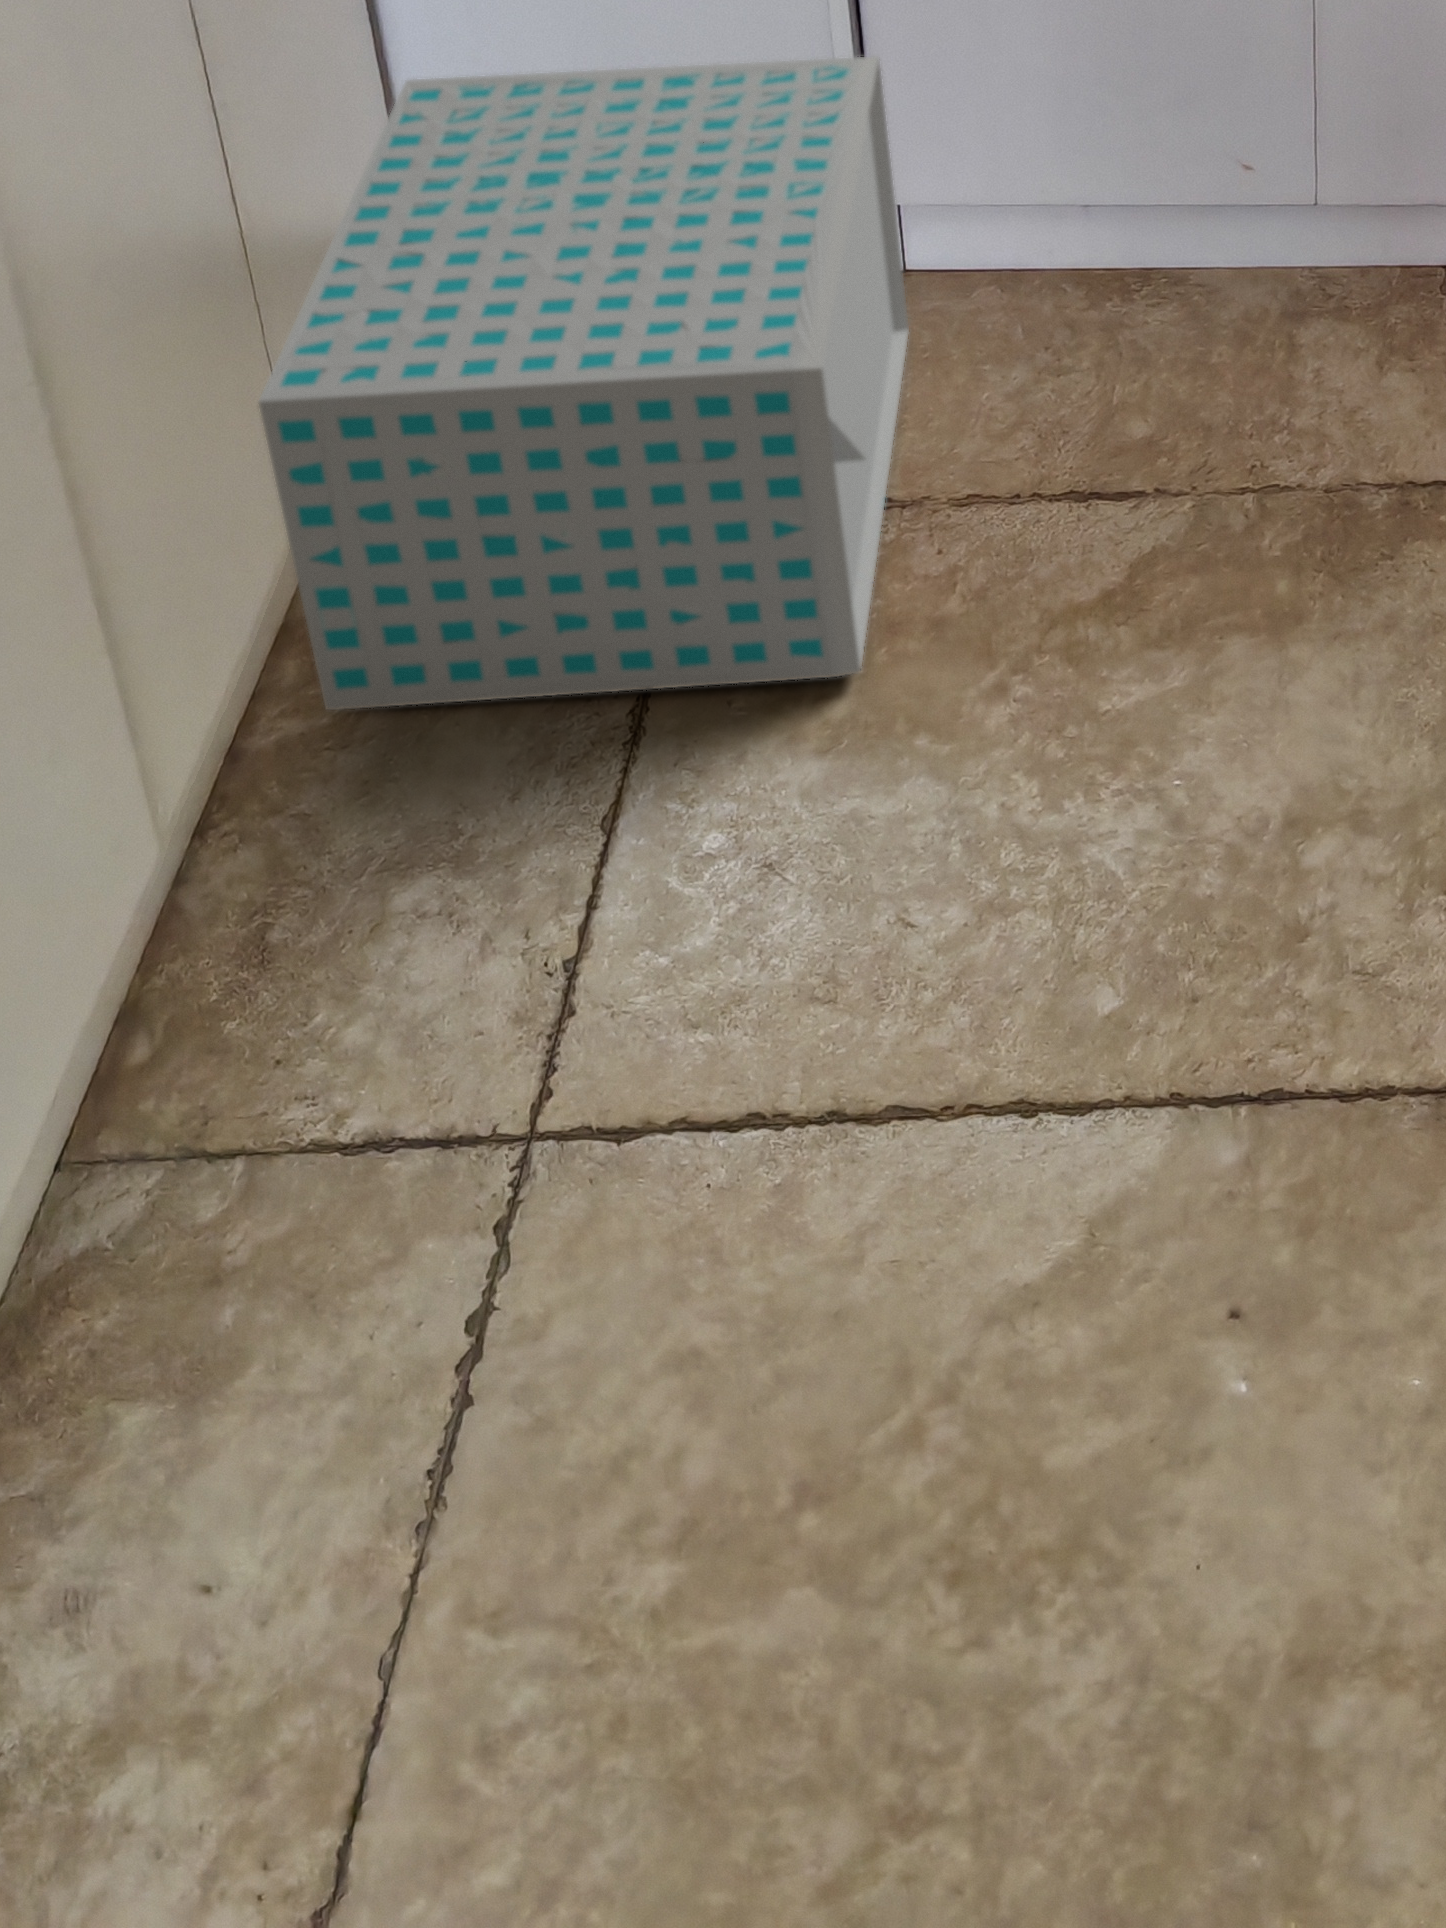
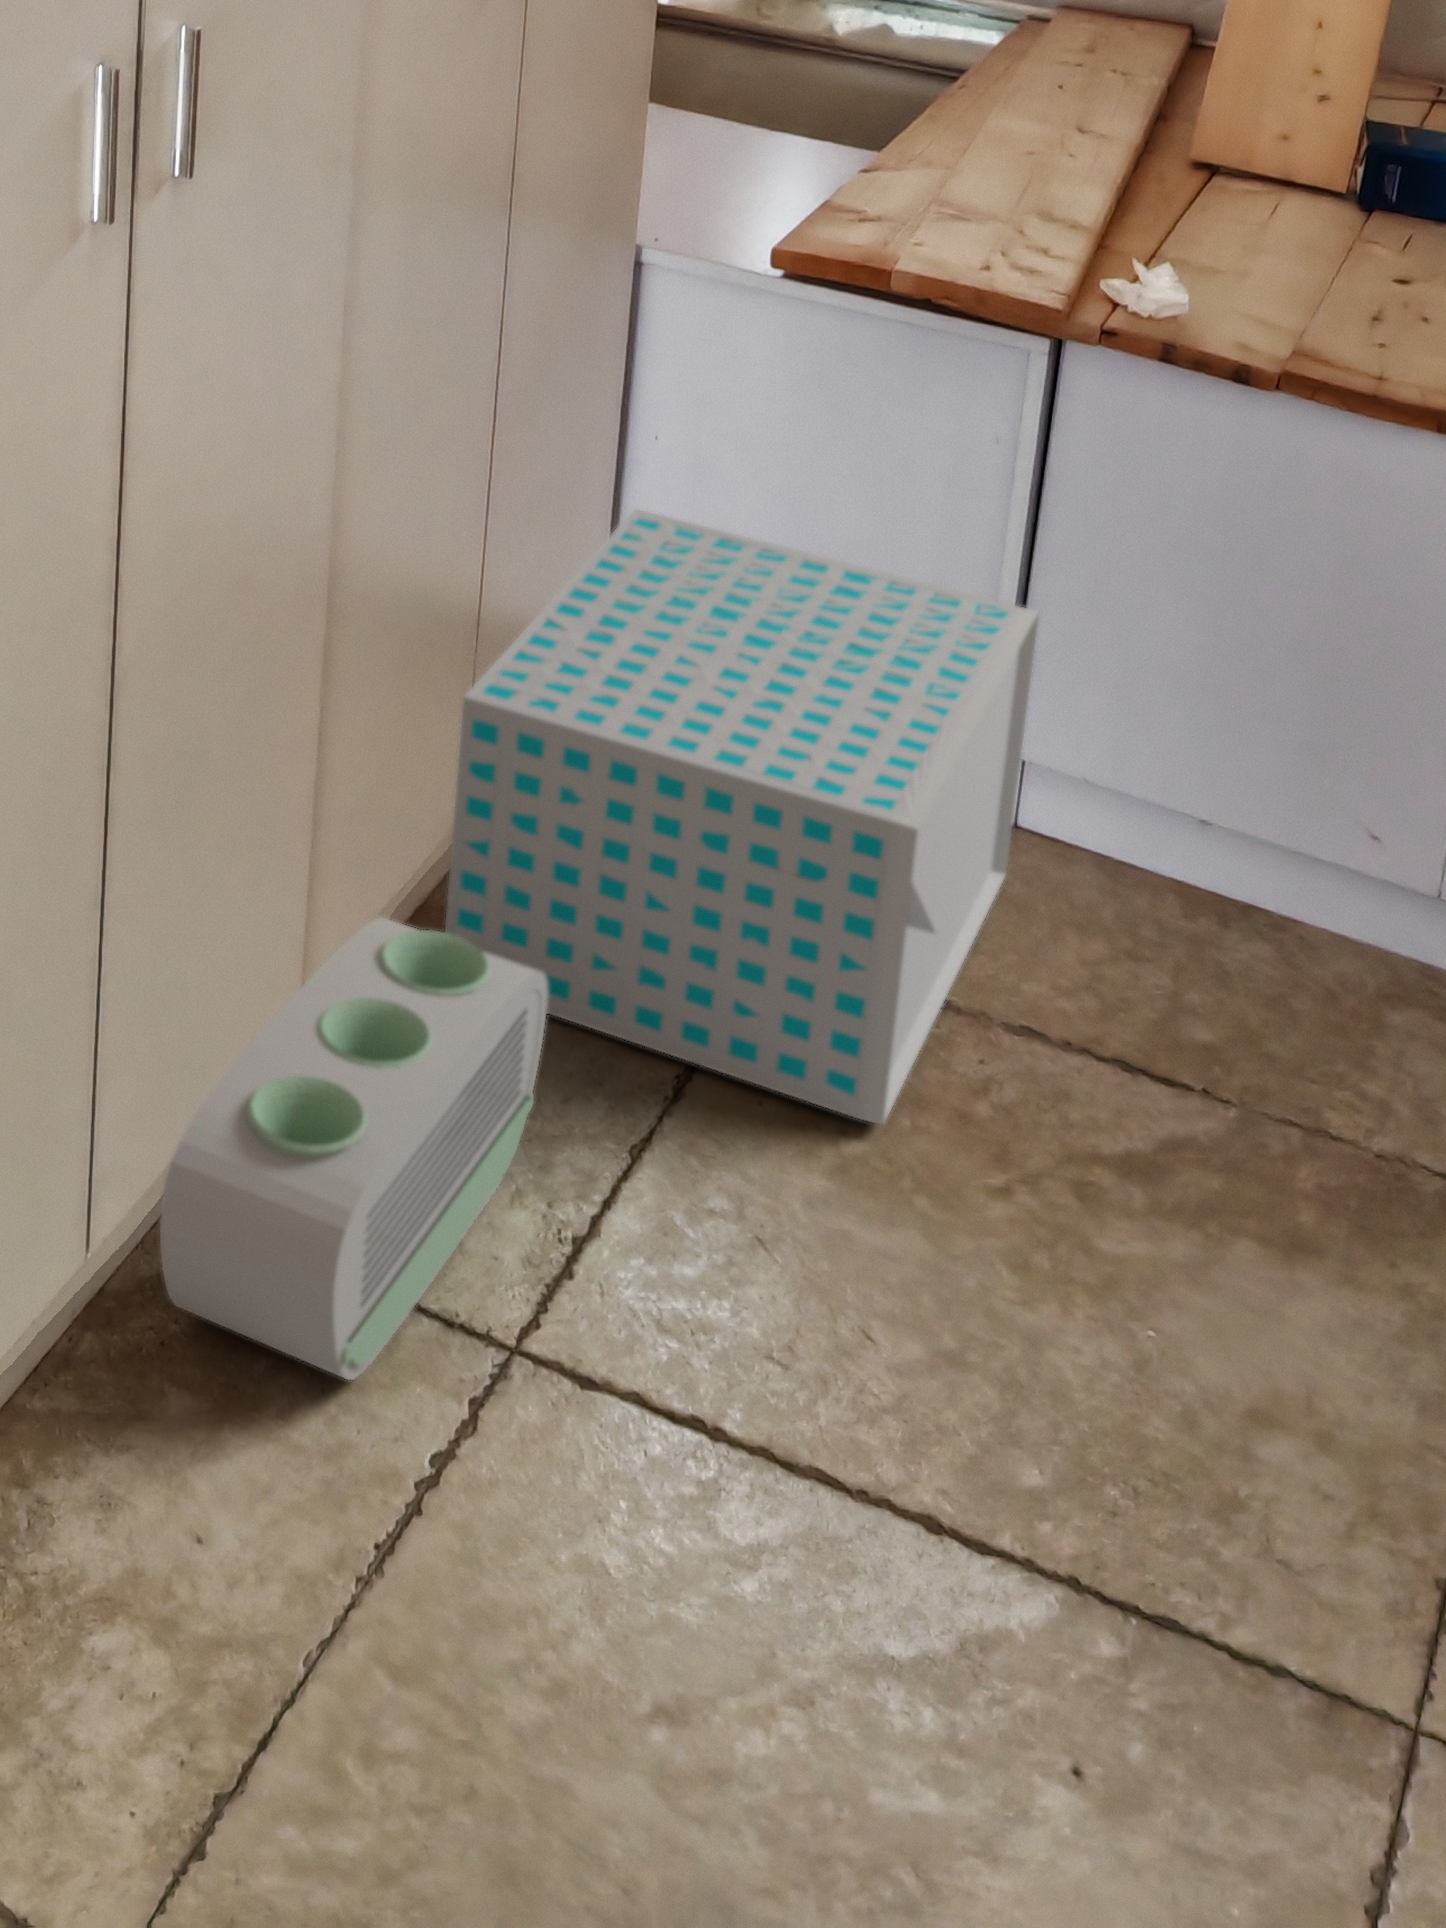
air purifier: none [33,692,475,1306] -> present [160,918,548,1380]

